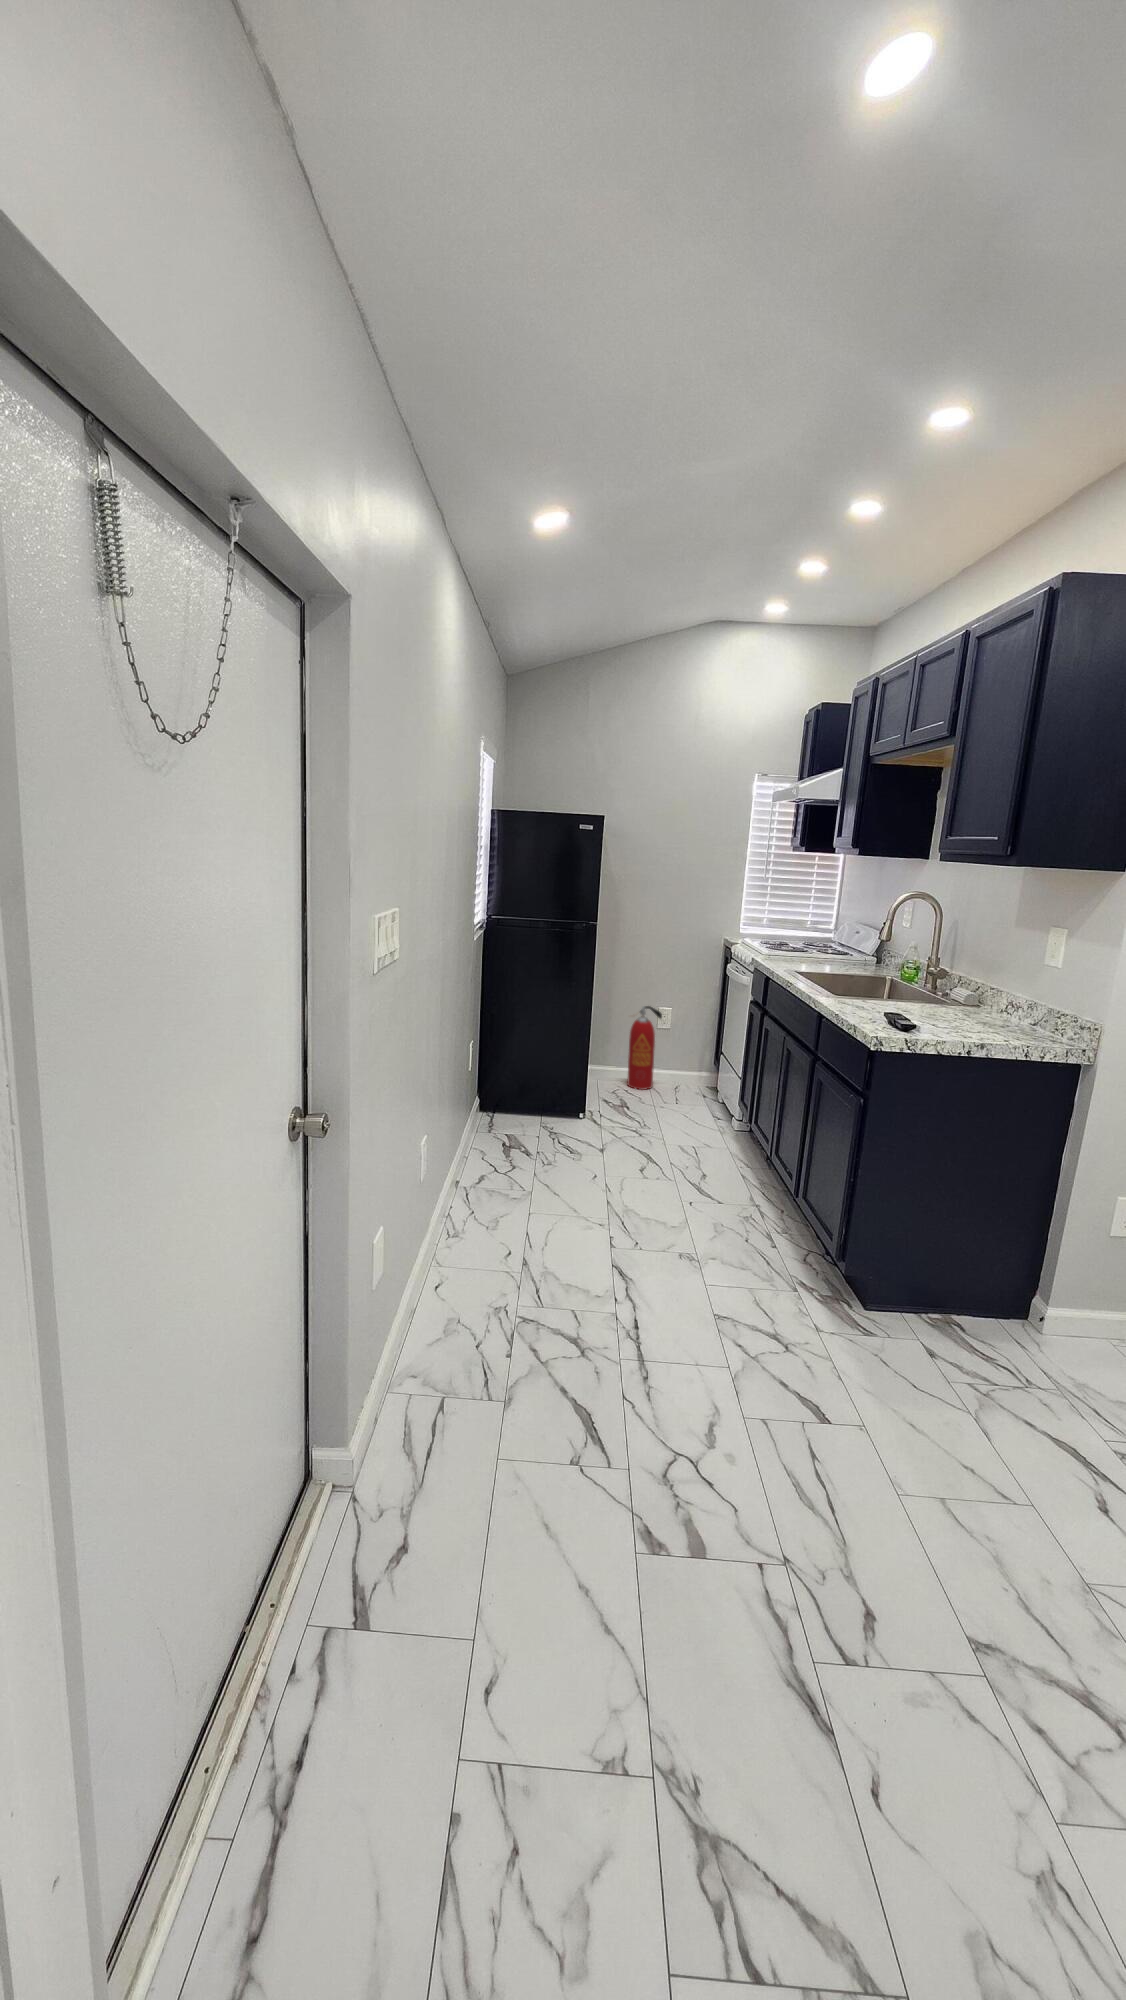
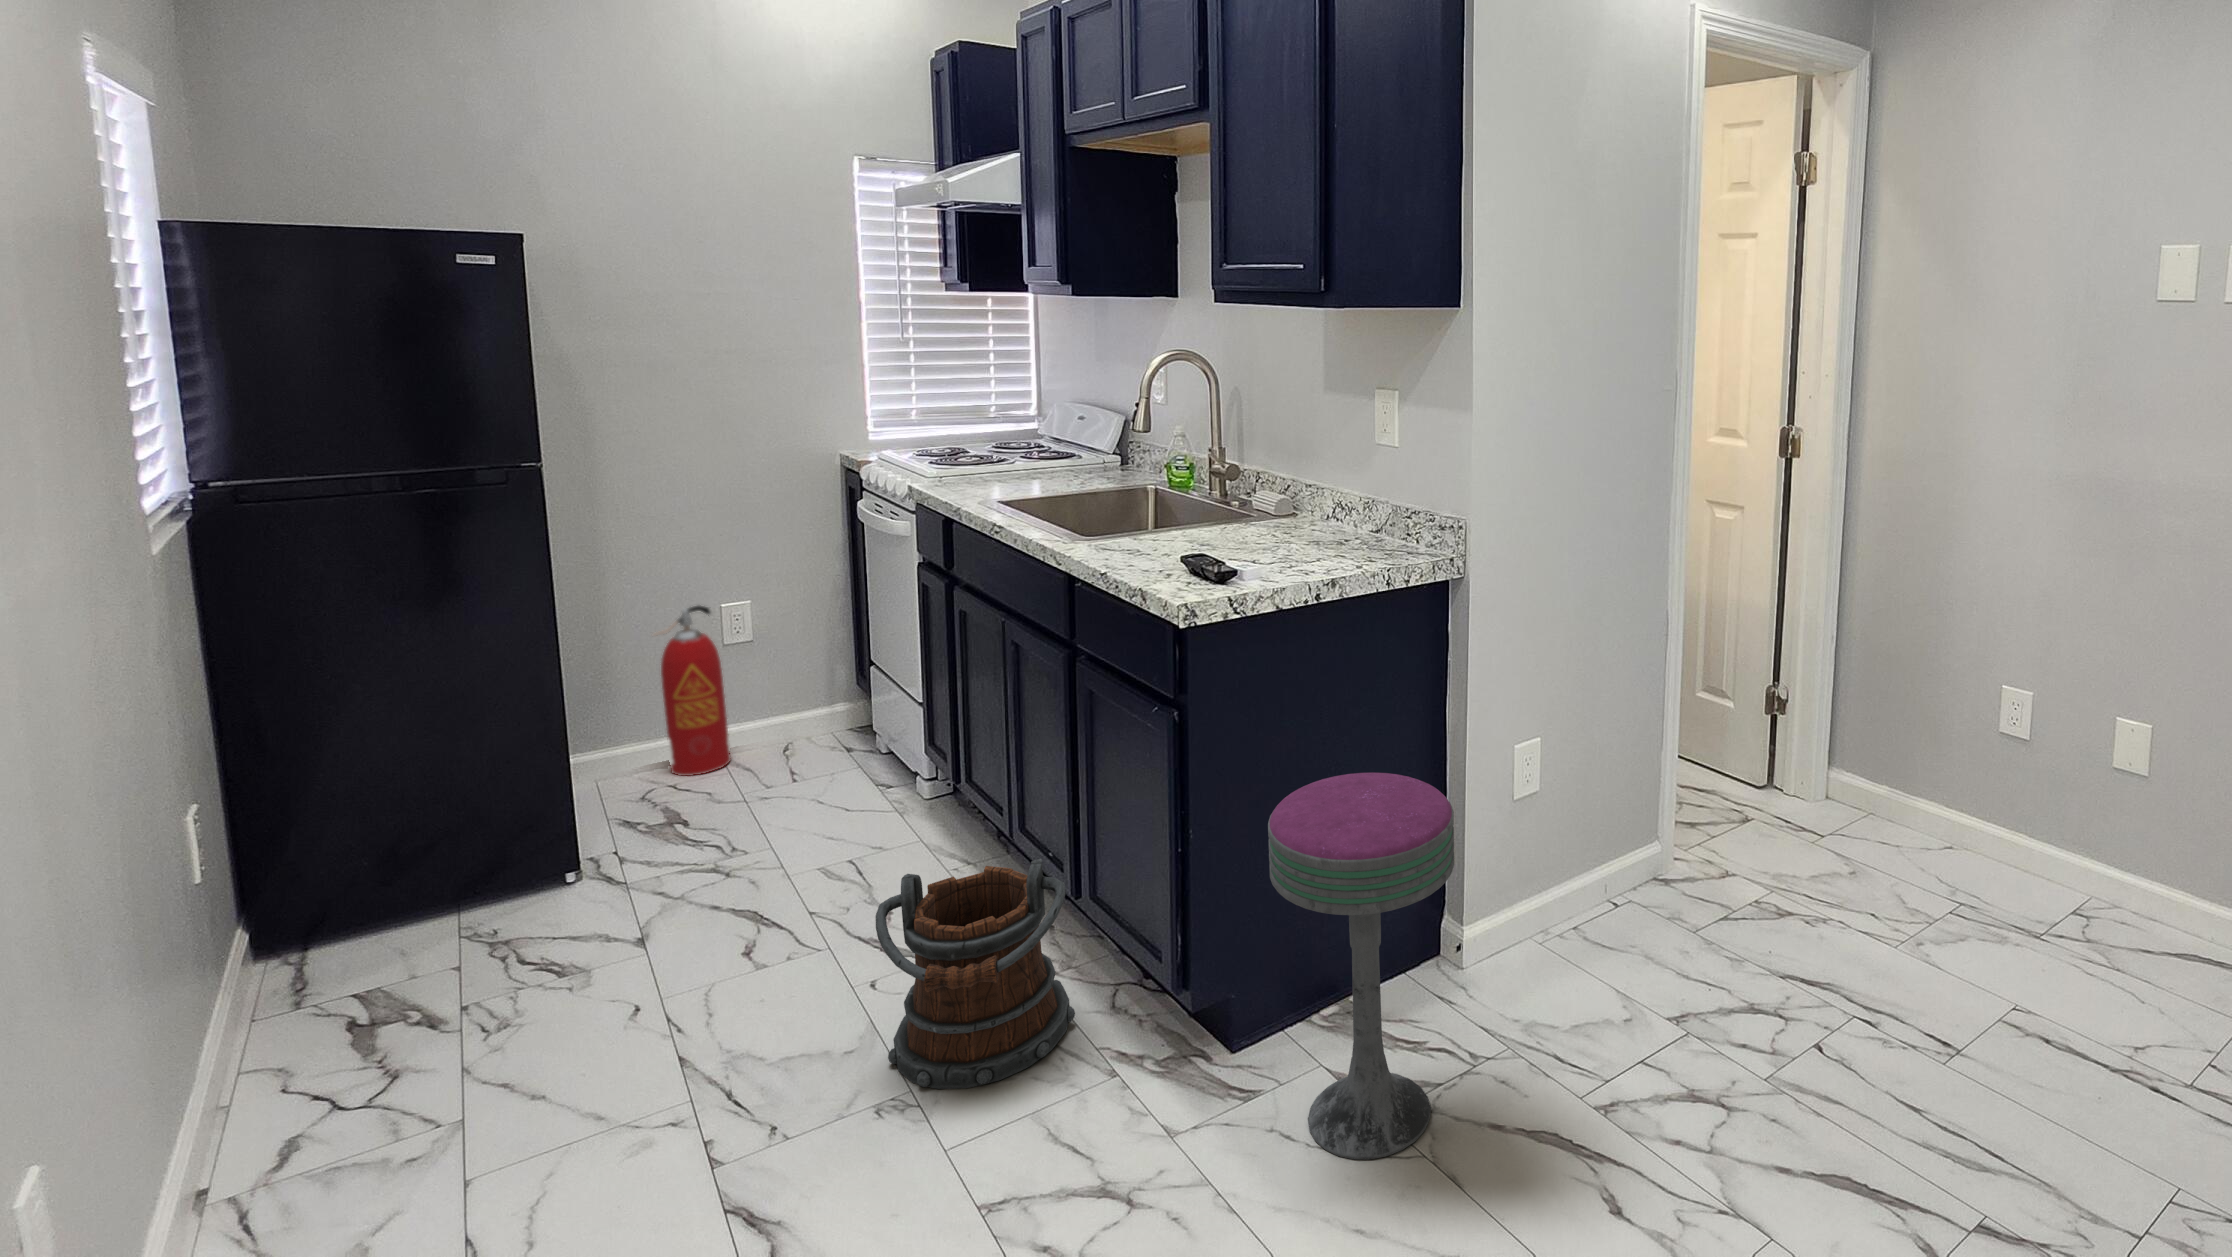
bucket: none [690,1150,789,1269] -> present [876,859,1075,1089]
bar stool: none [898,1165,1033,1402] -> present [1268,773,1454,1160]

